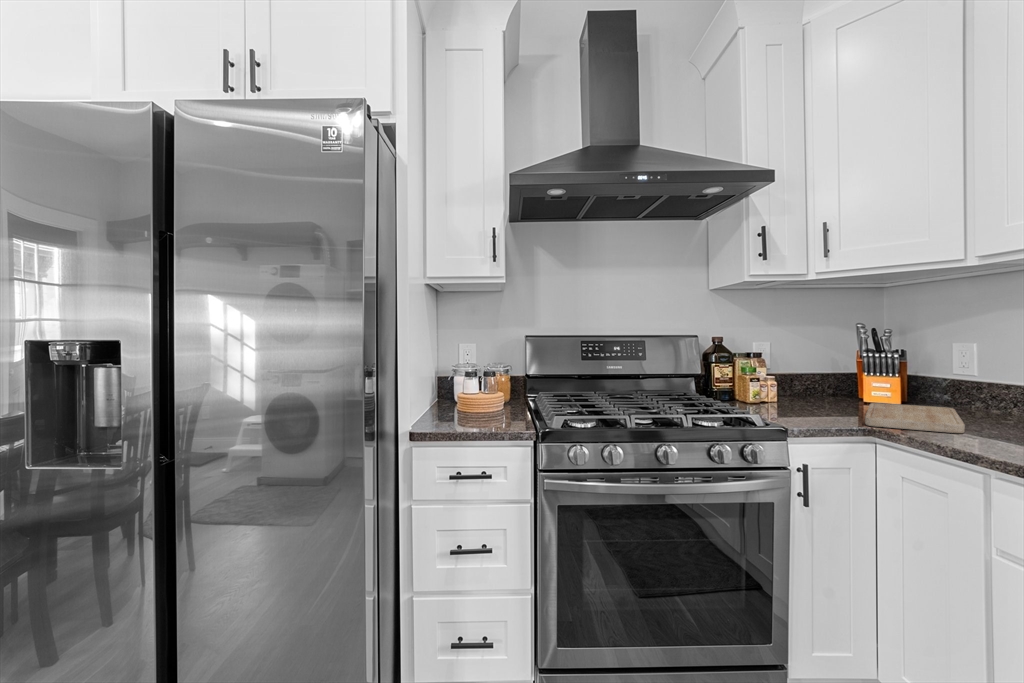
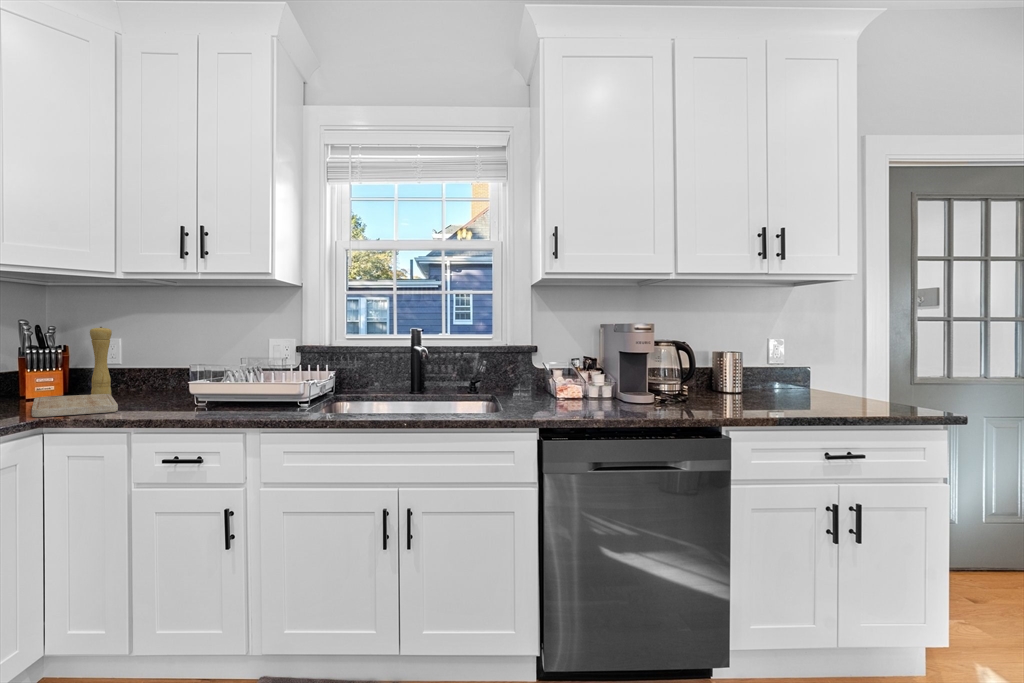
pepper mill: none [930,329,957,411] -> present [90,327,112,395]

